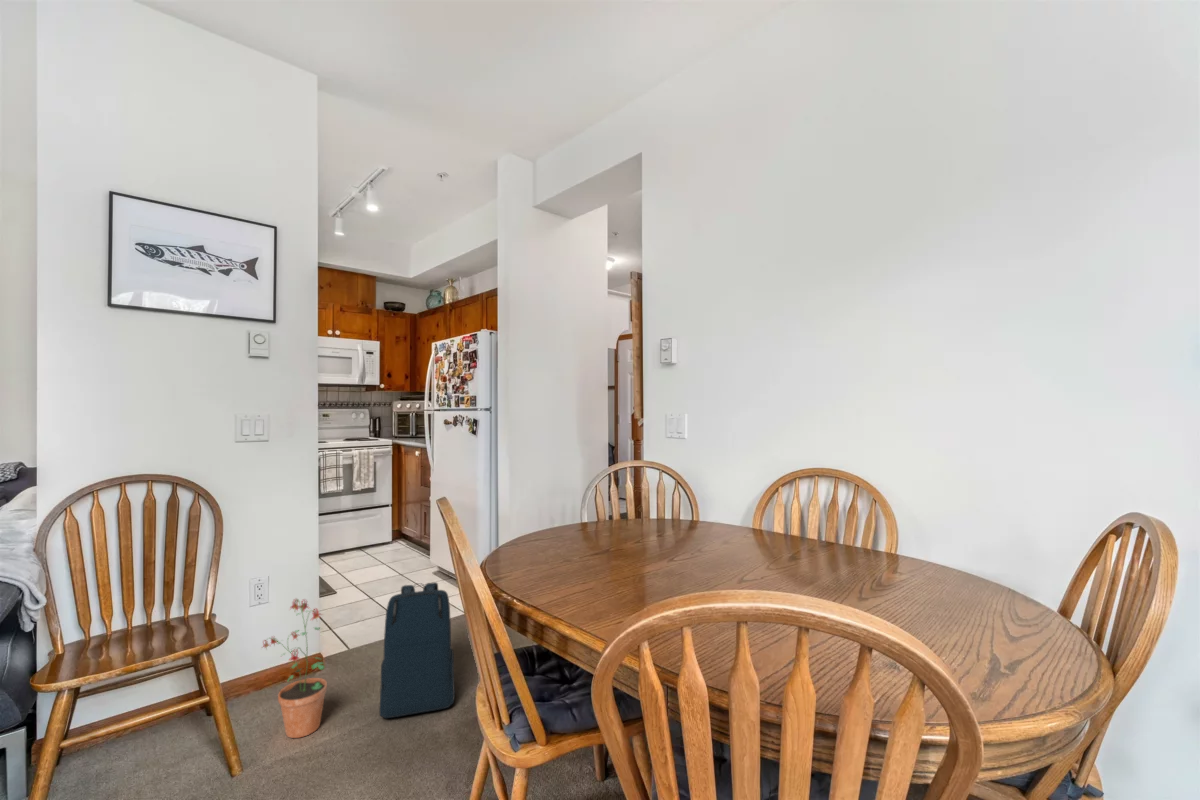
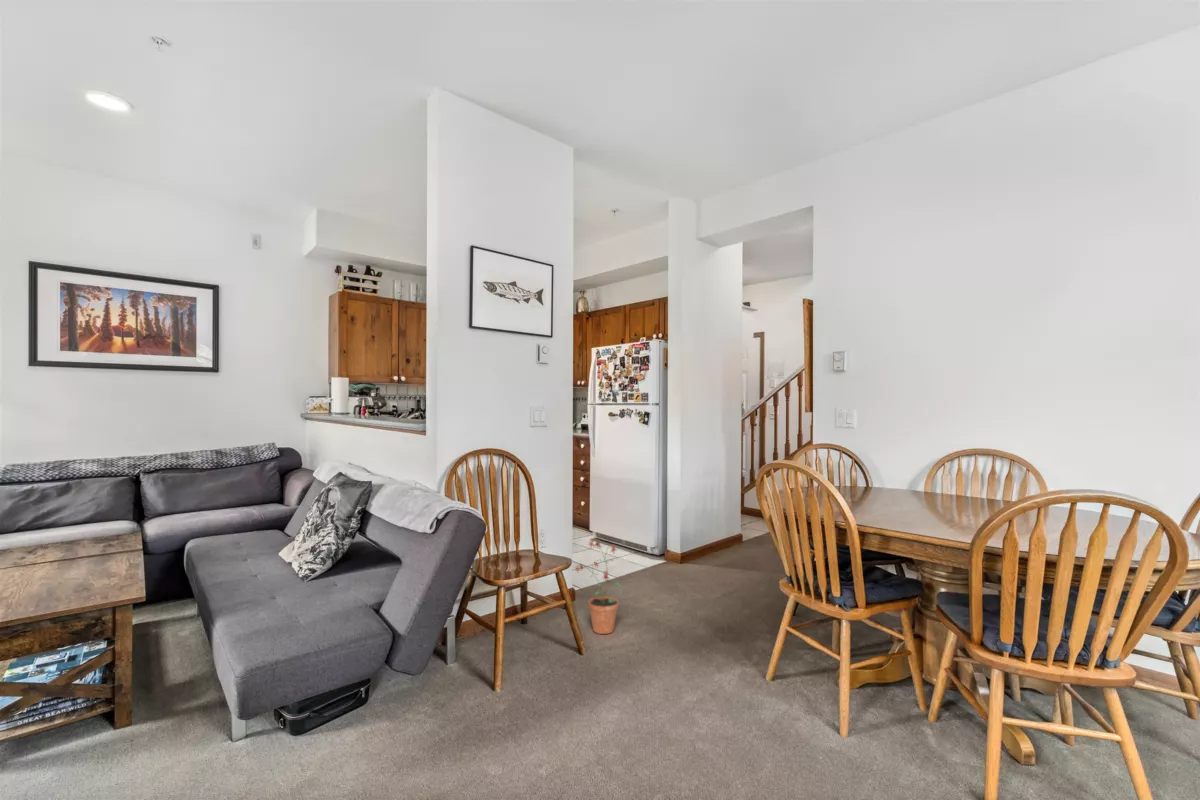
backpack: present [380,583,455,718] -> none [646,533,701,626]

